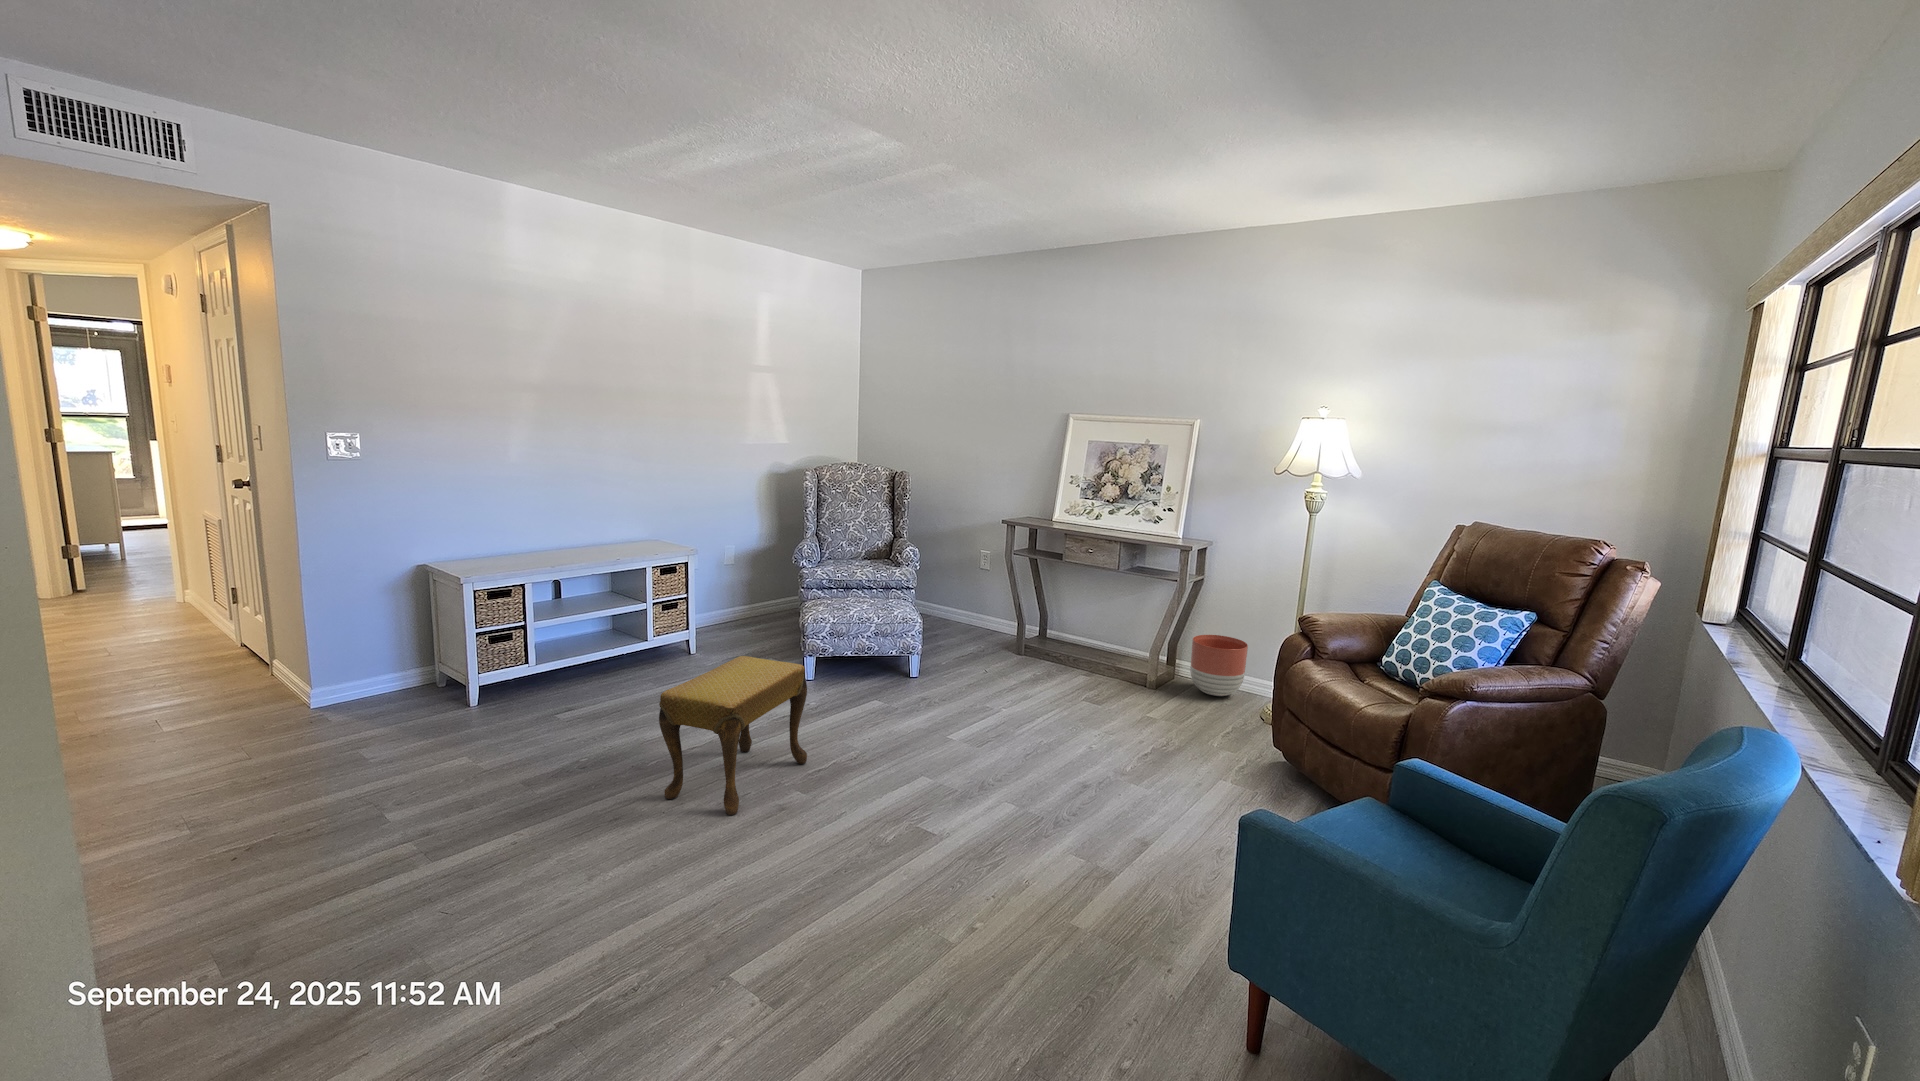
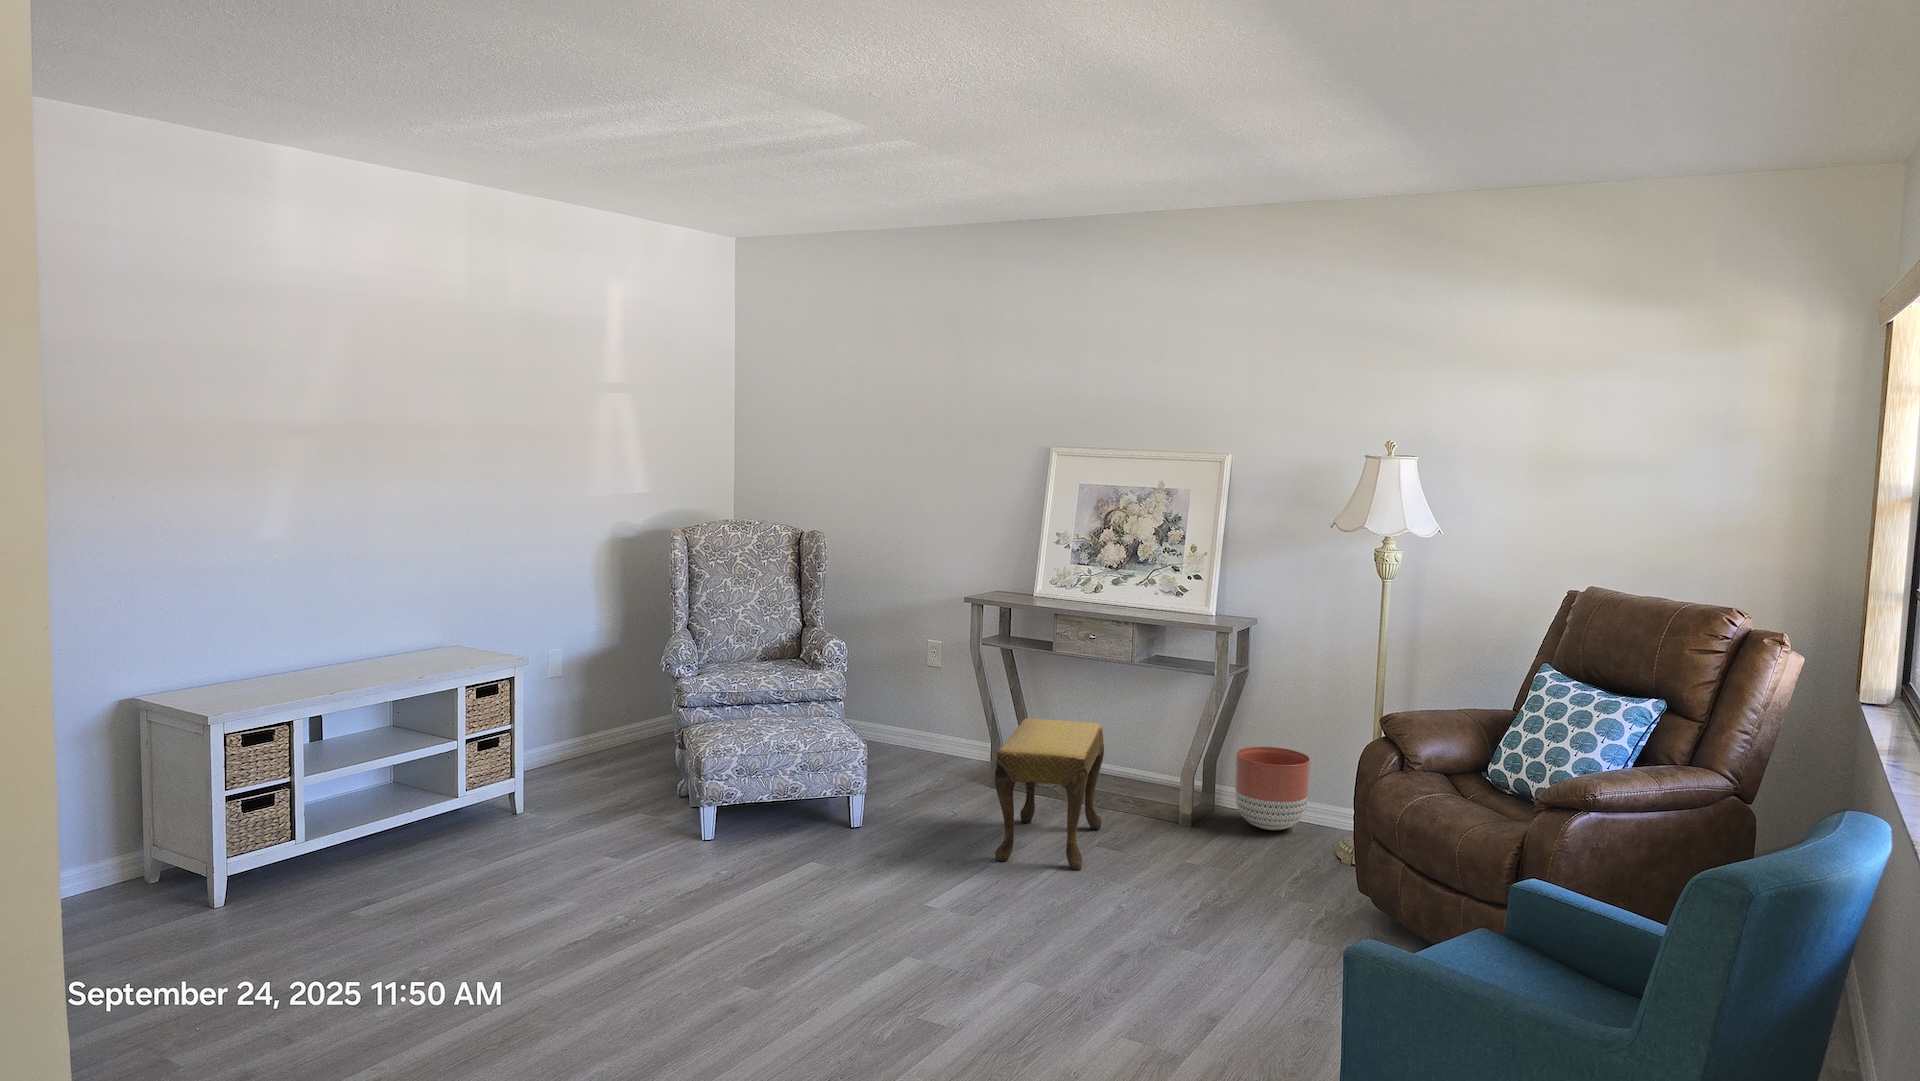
footstool: present [659,656,807,815] -> present [995,718,1104,870]

